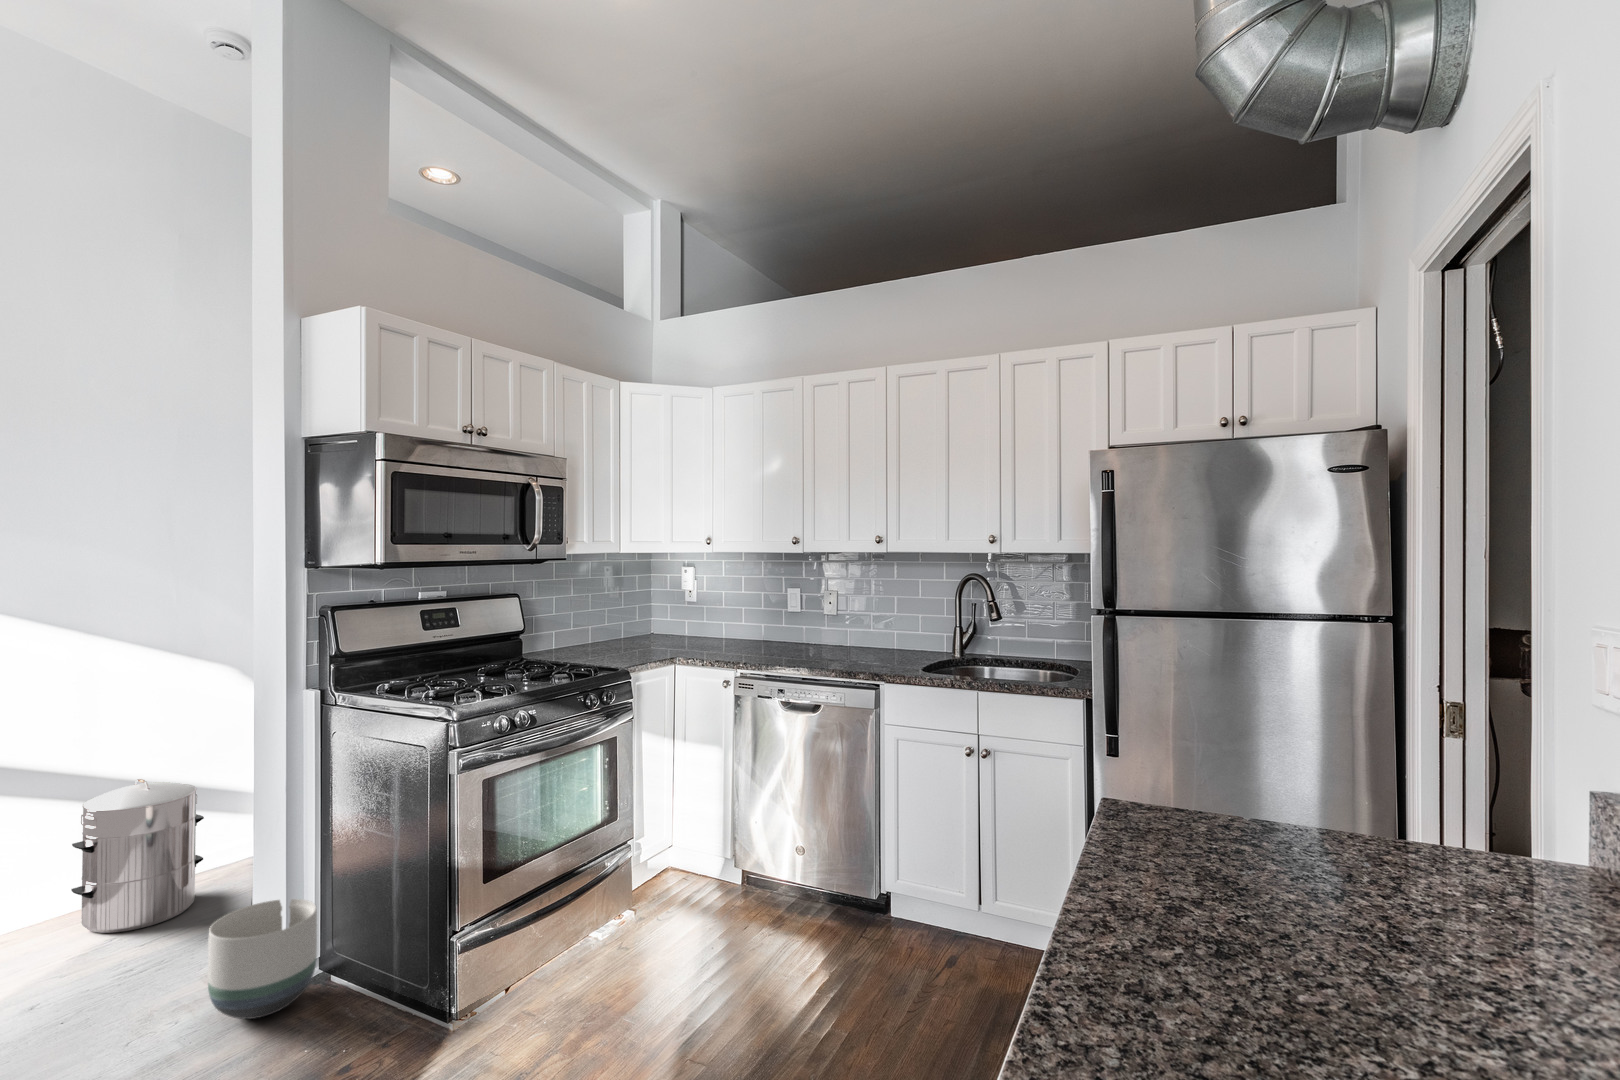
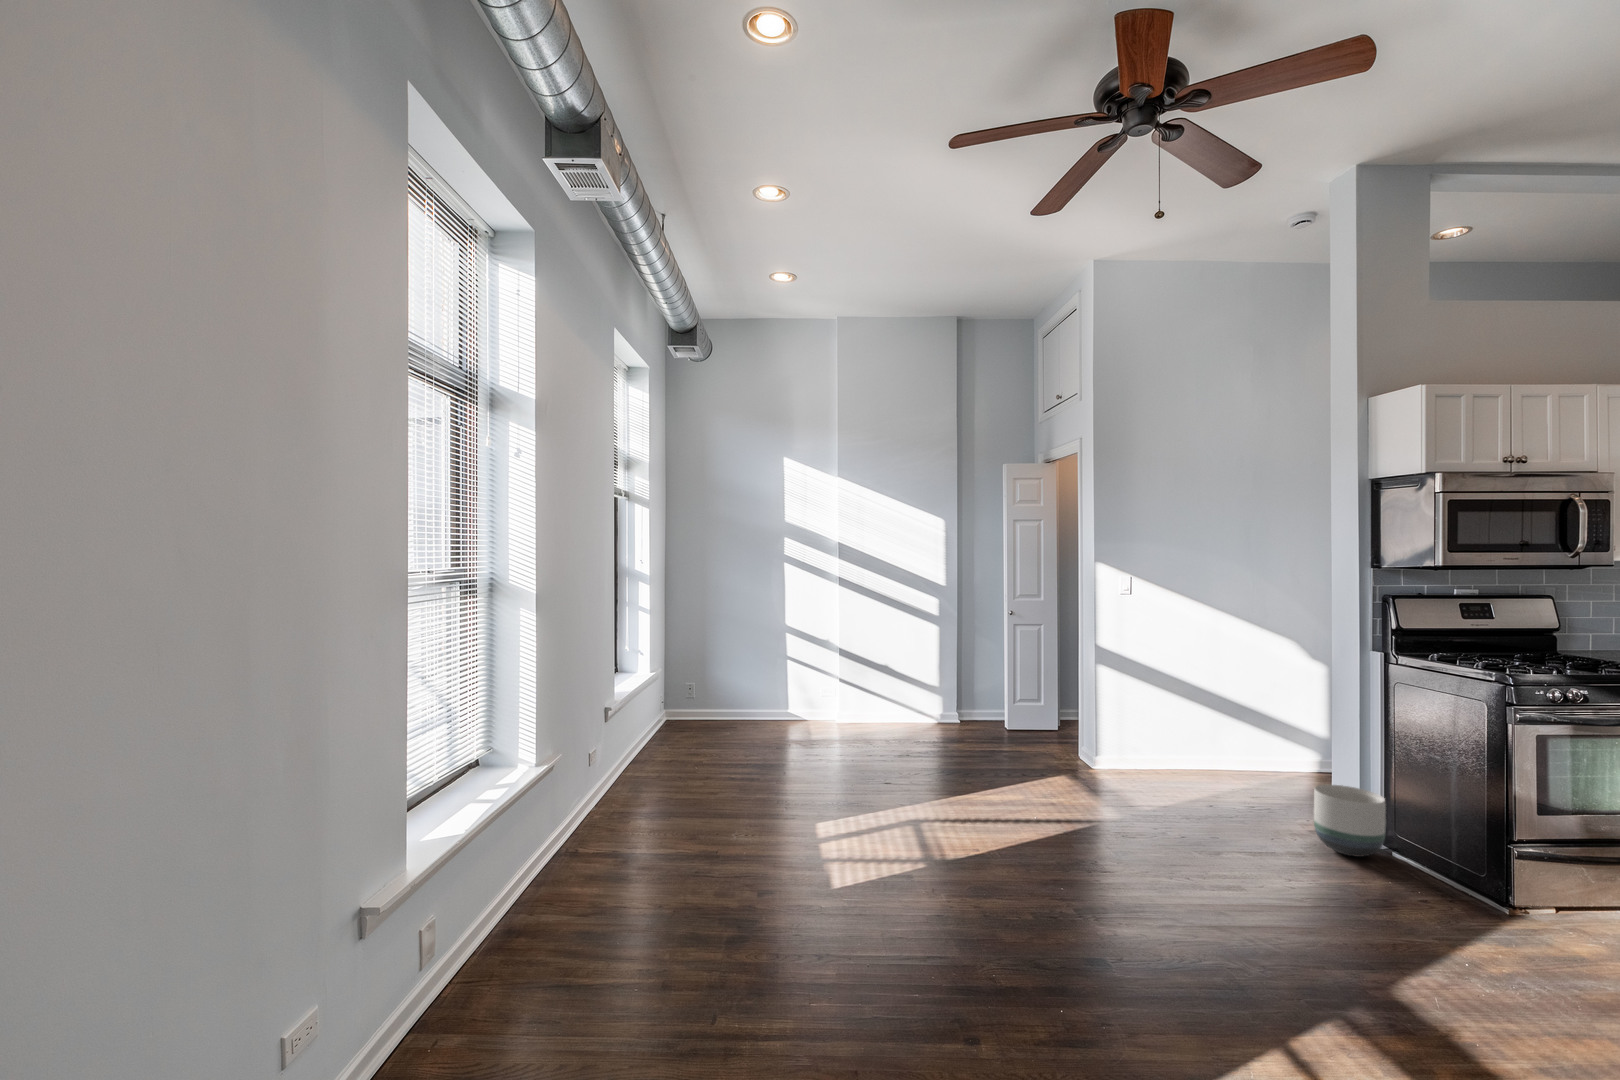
waste bin: present [71,779,204,933] -> none [1206,695,1276,787]

